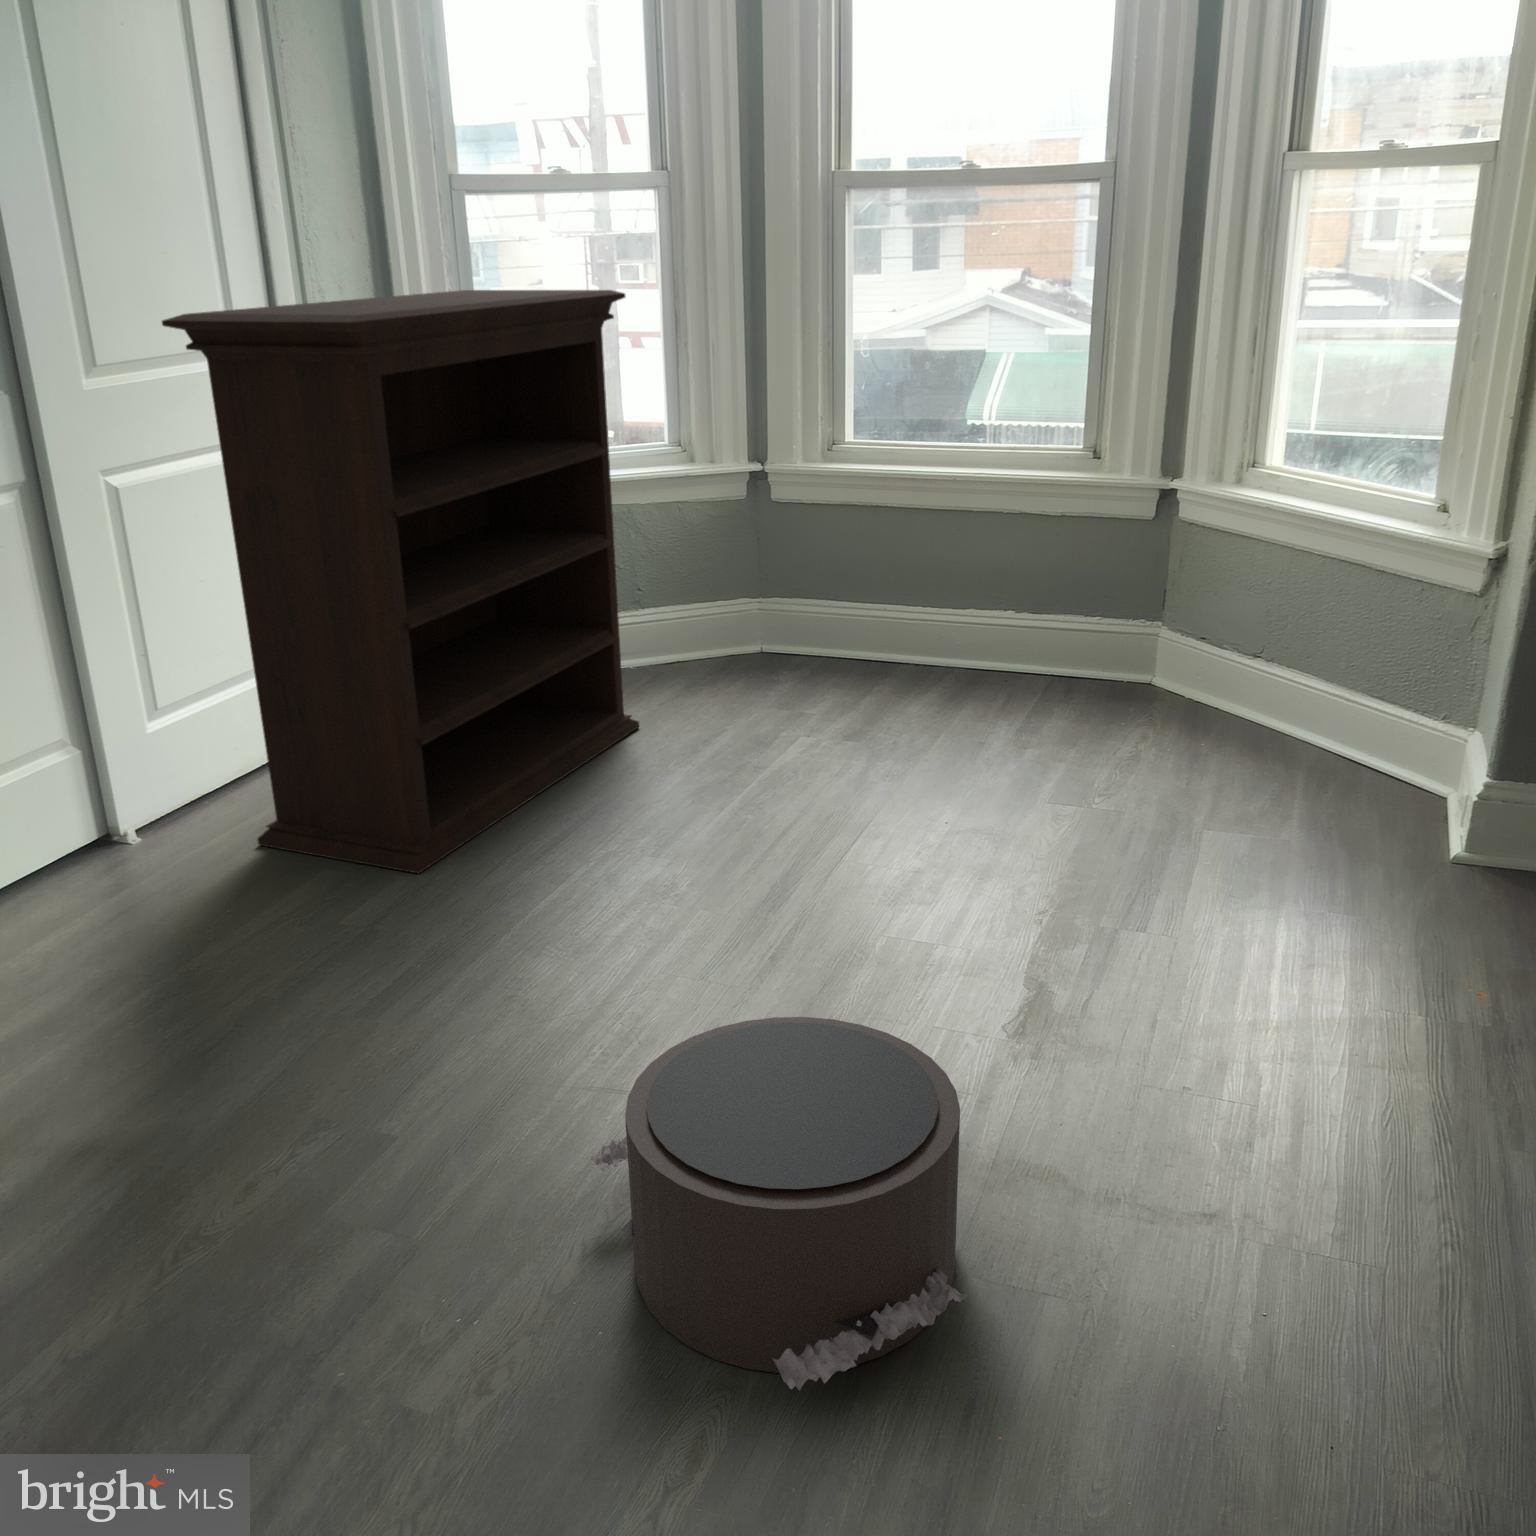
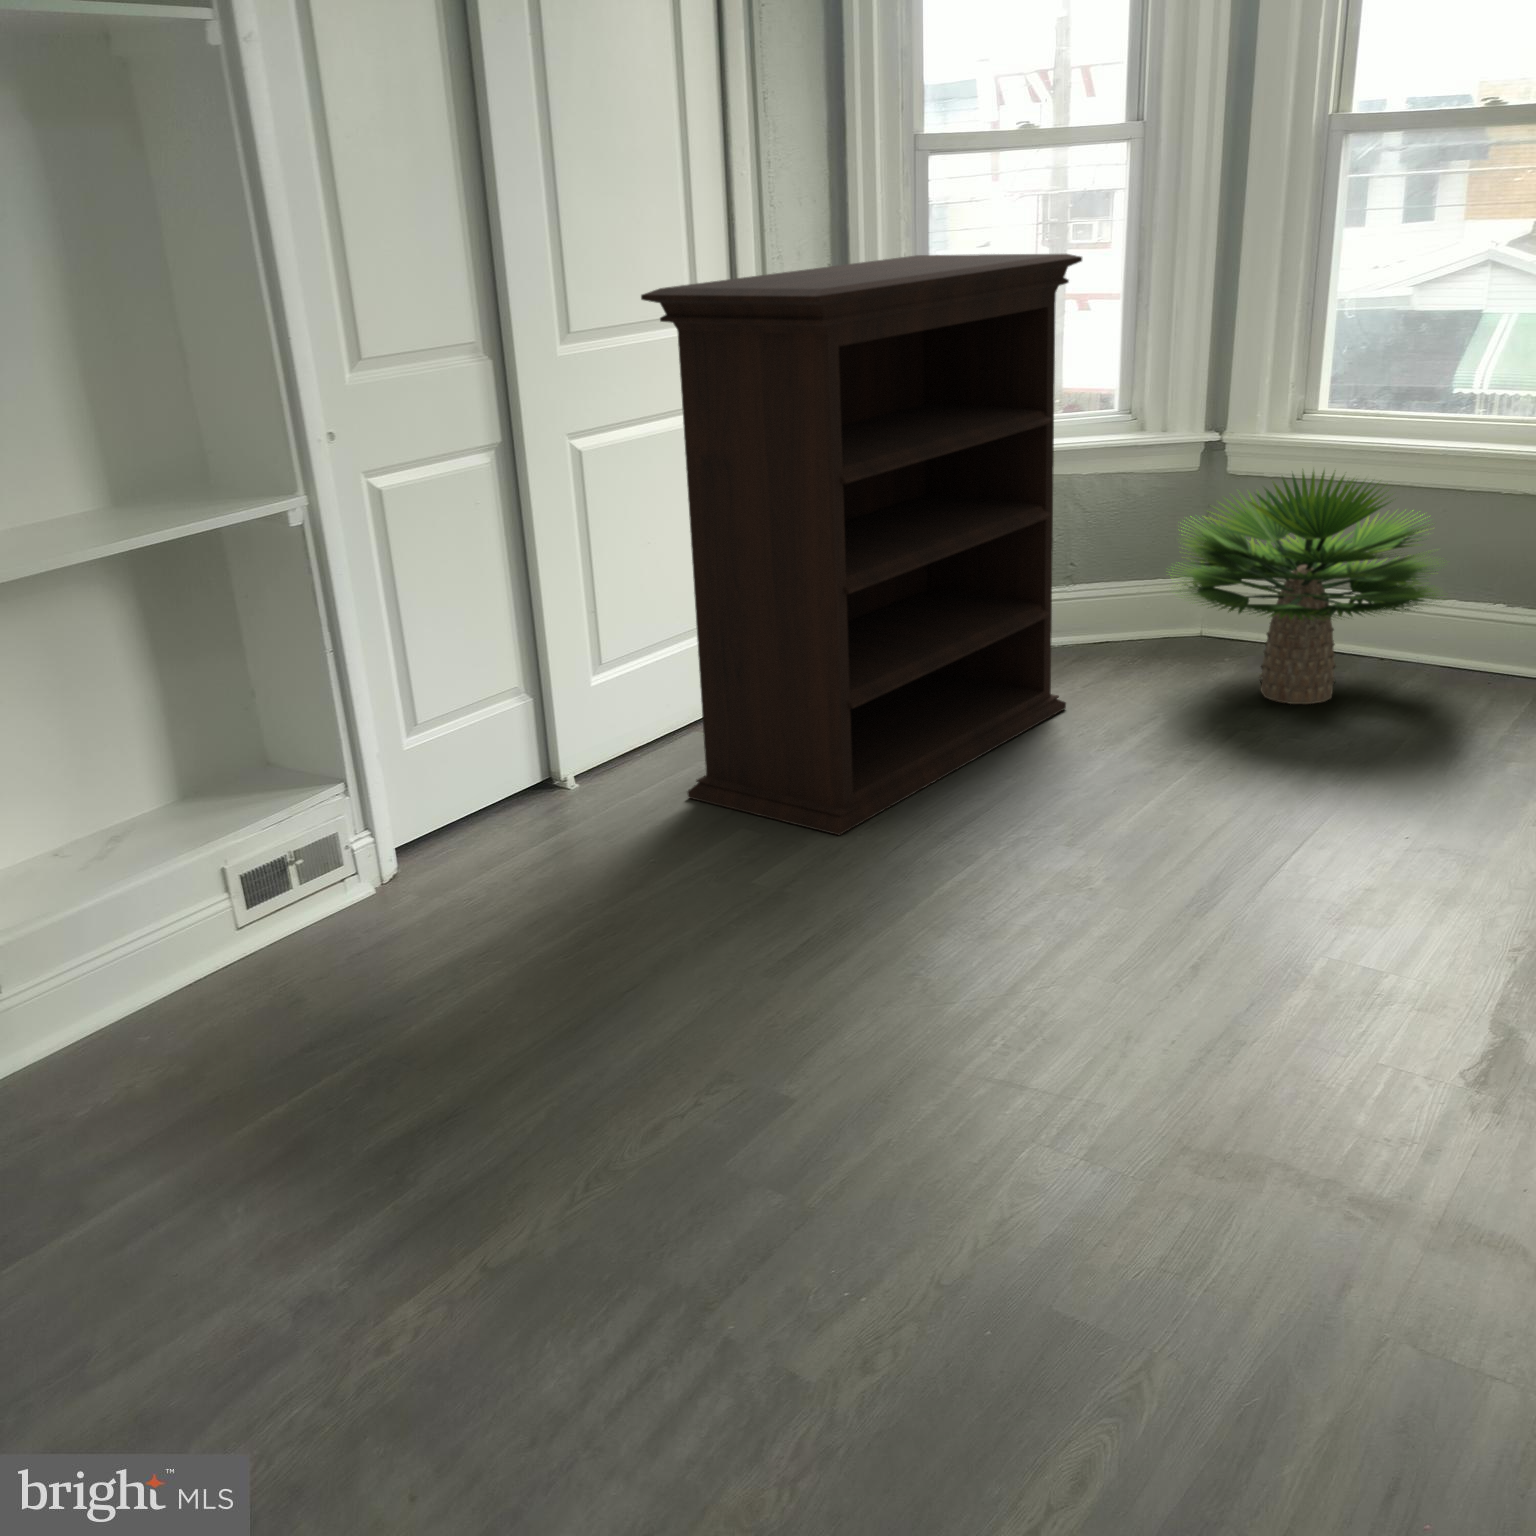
potted plant: none [722,492,975,711] -> present [1172,471,1436,704]
pouf: present [590,1017,967,1391] -> none [999,984,1374,1318]

